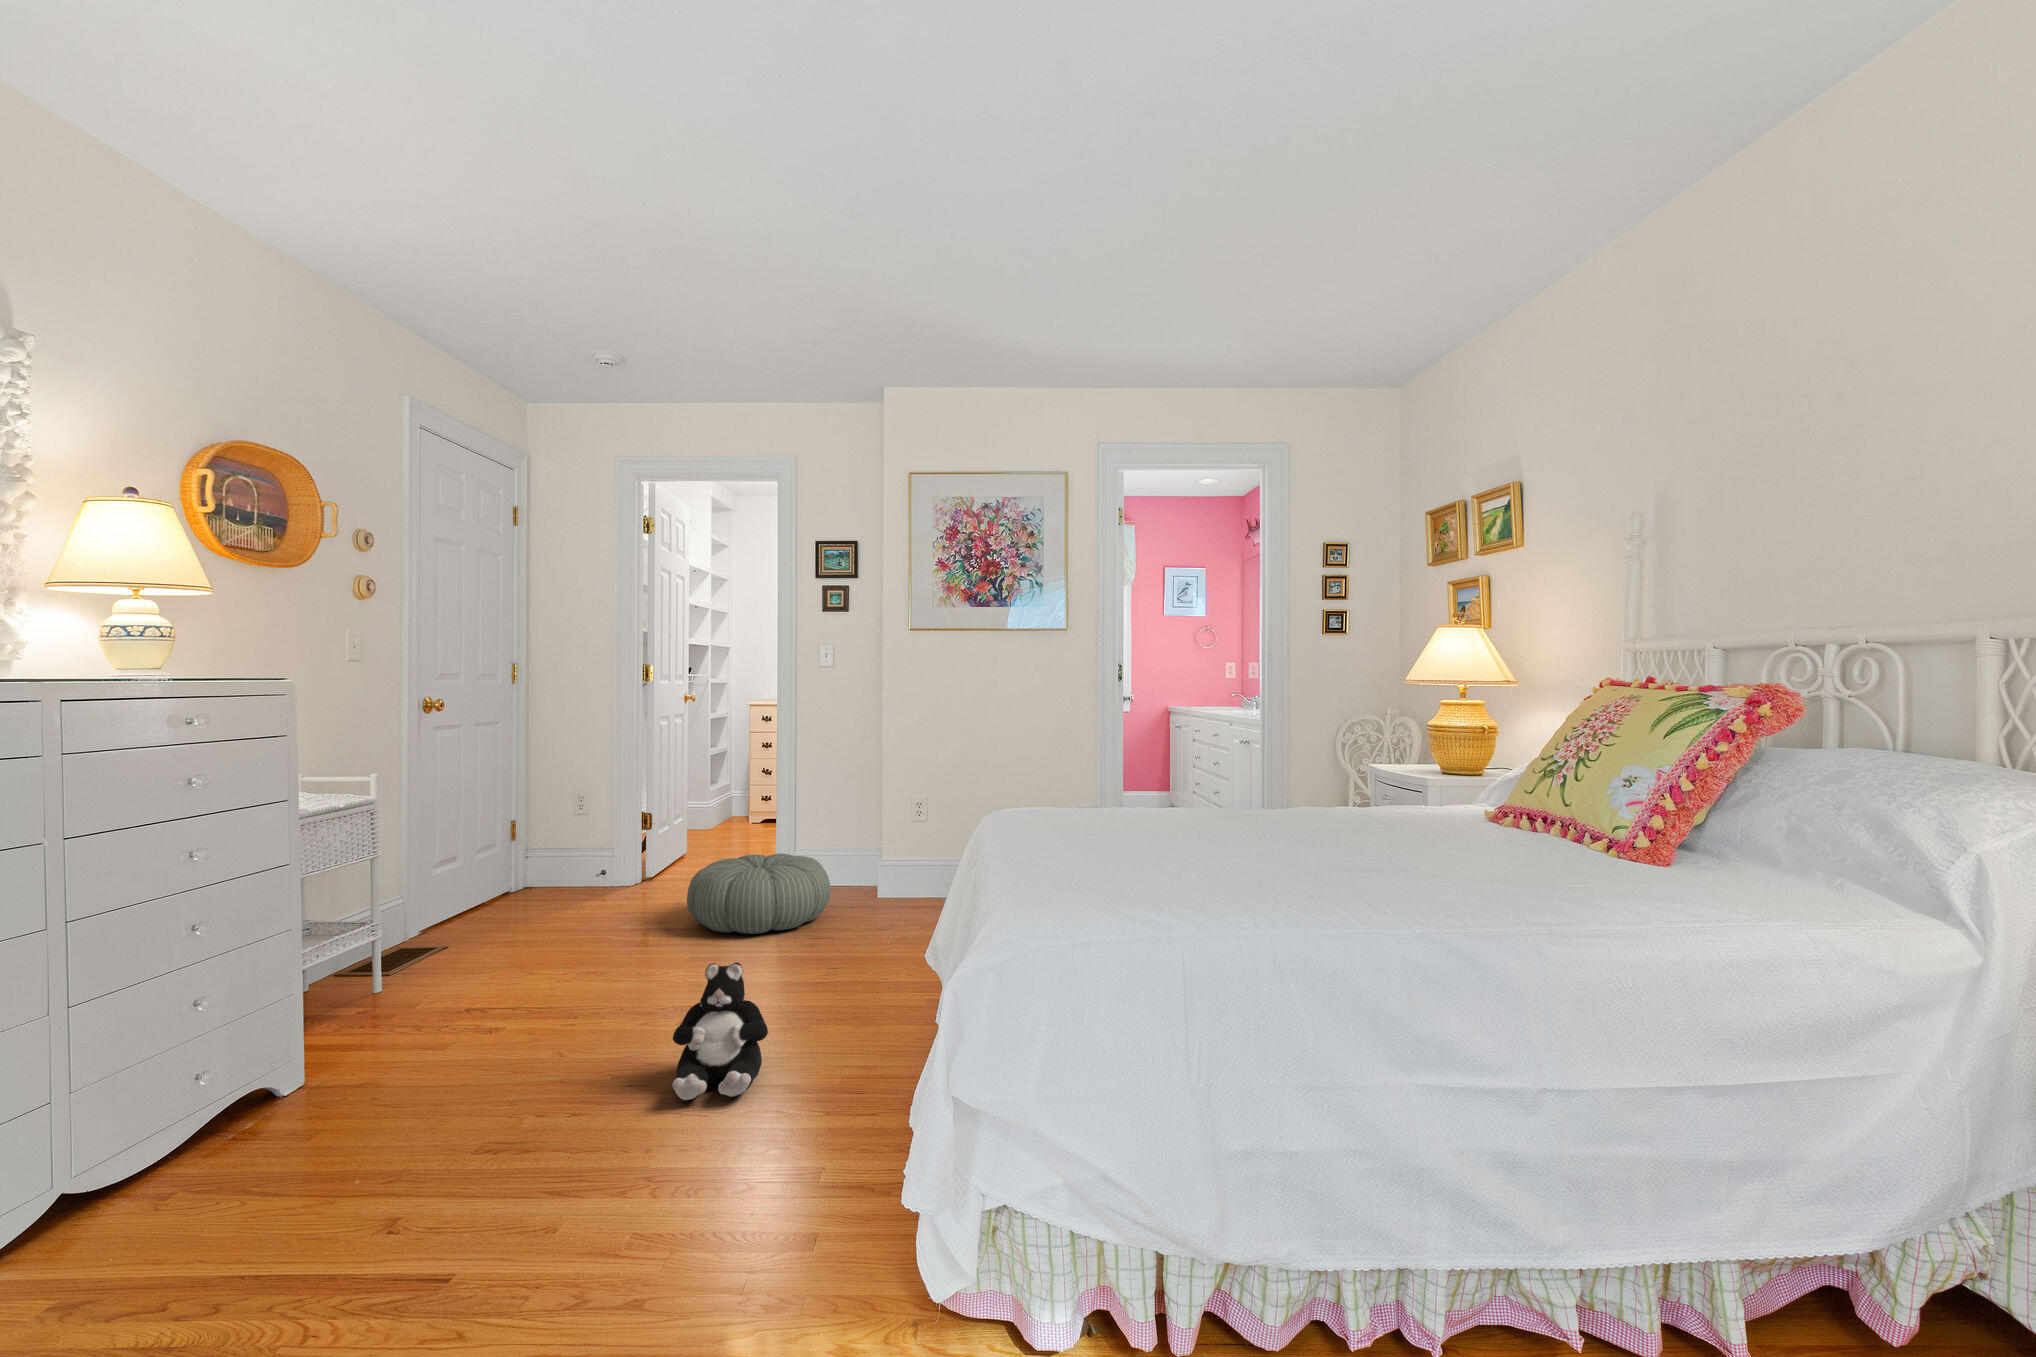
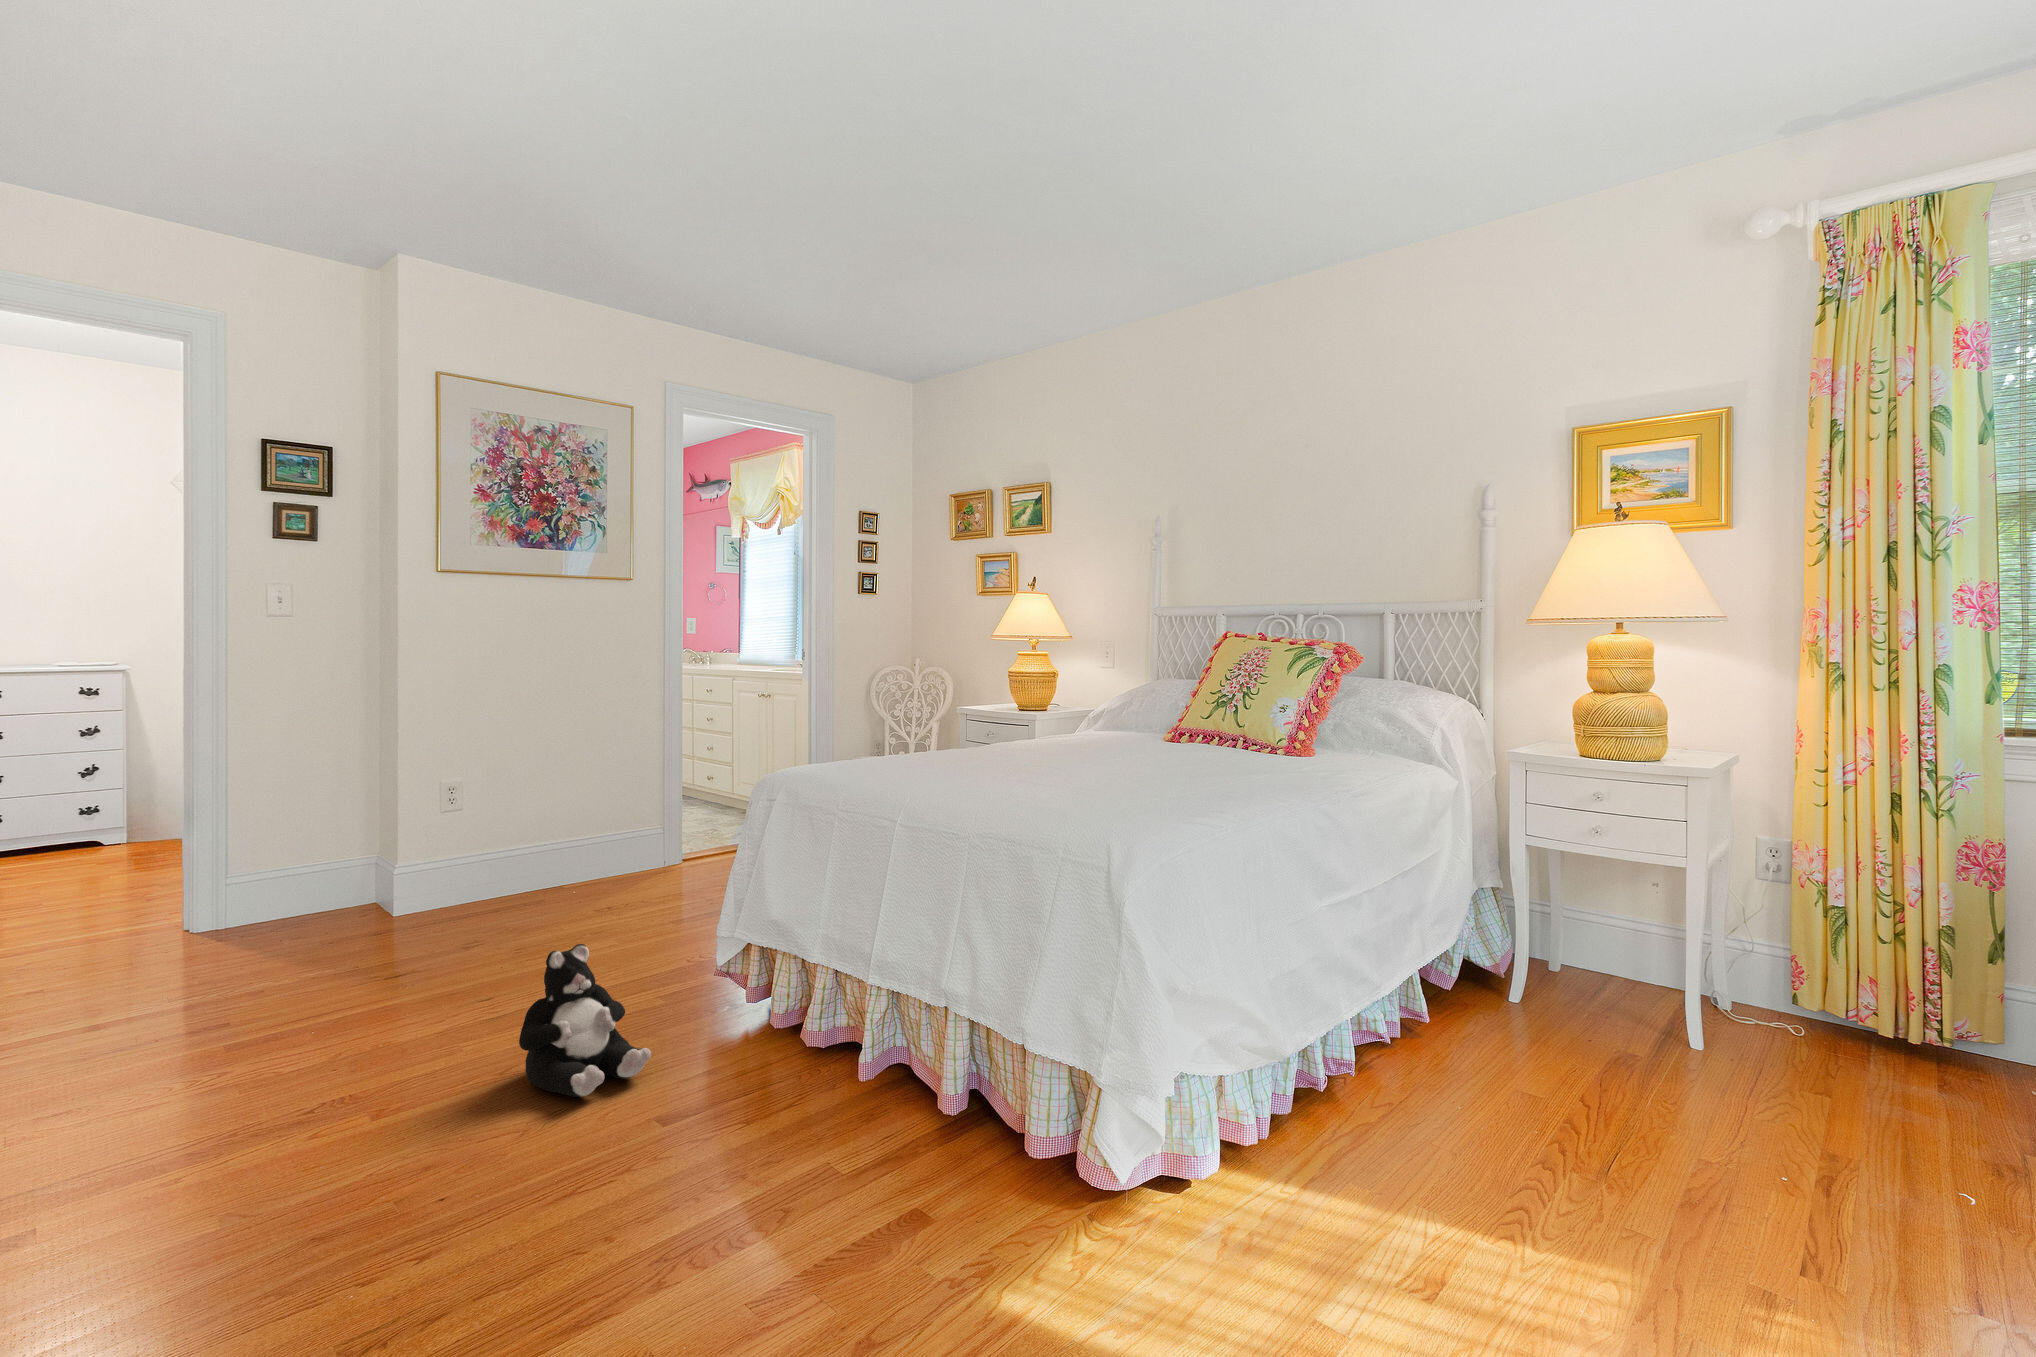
pouf: present [687,853,831,934] -> none [155,865,392,981]

